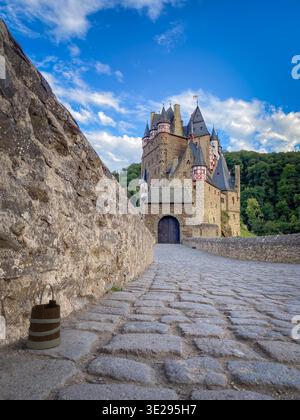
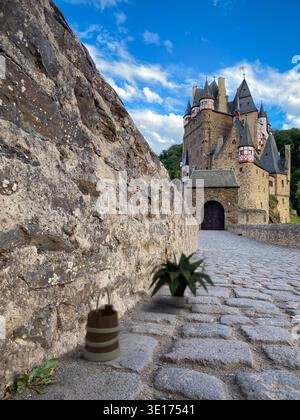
potted plant: none [96,256,157,309] -> present [149,251,215,307]

